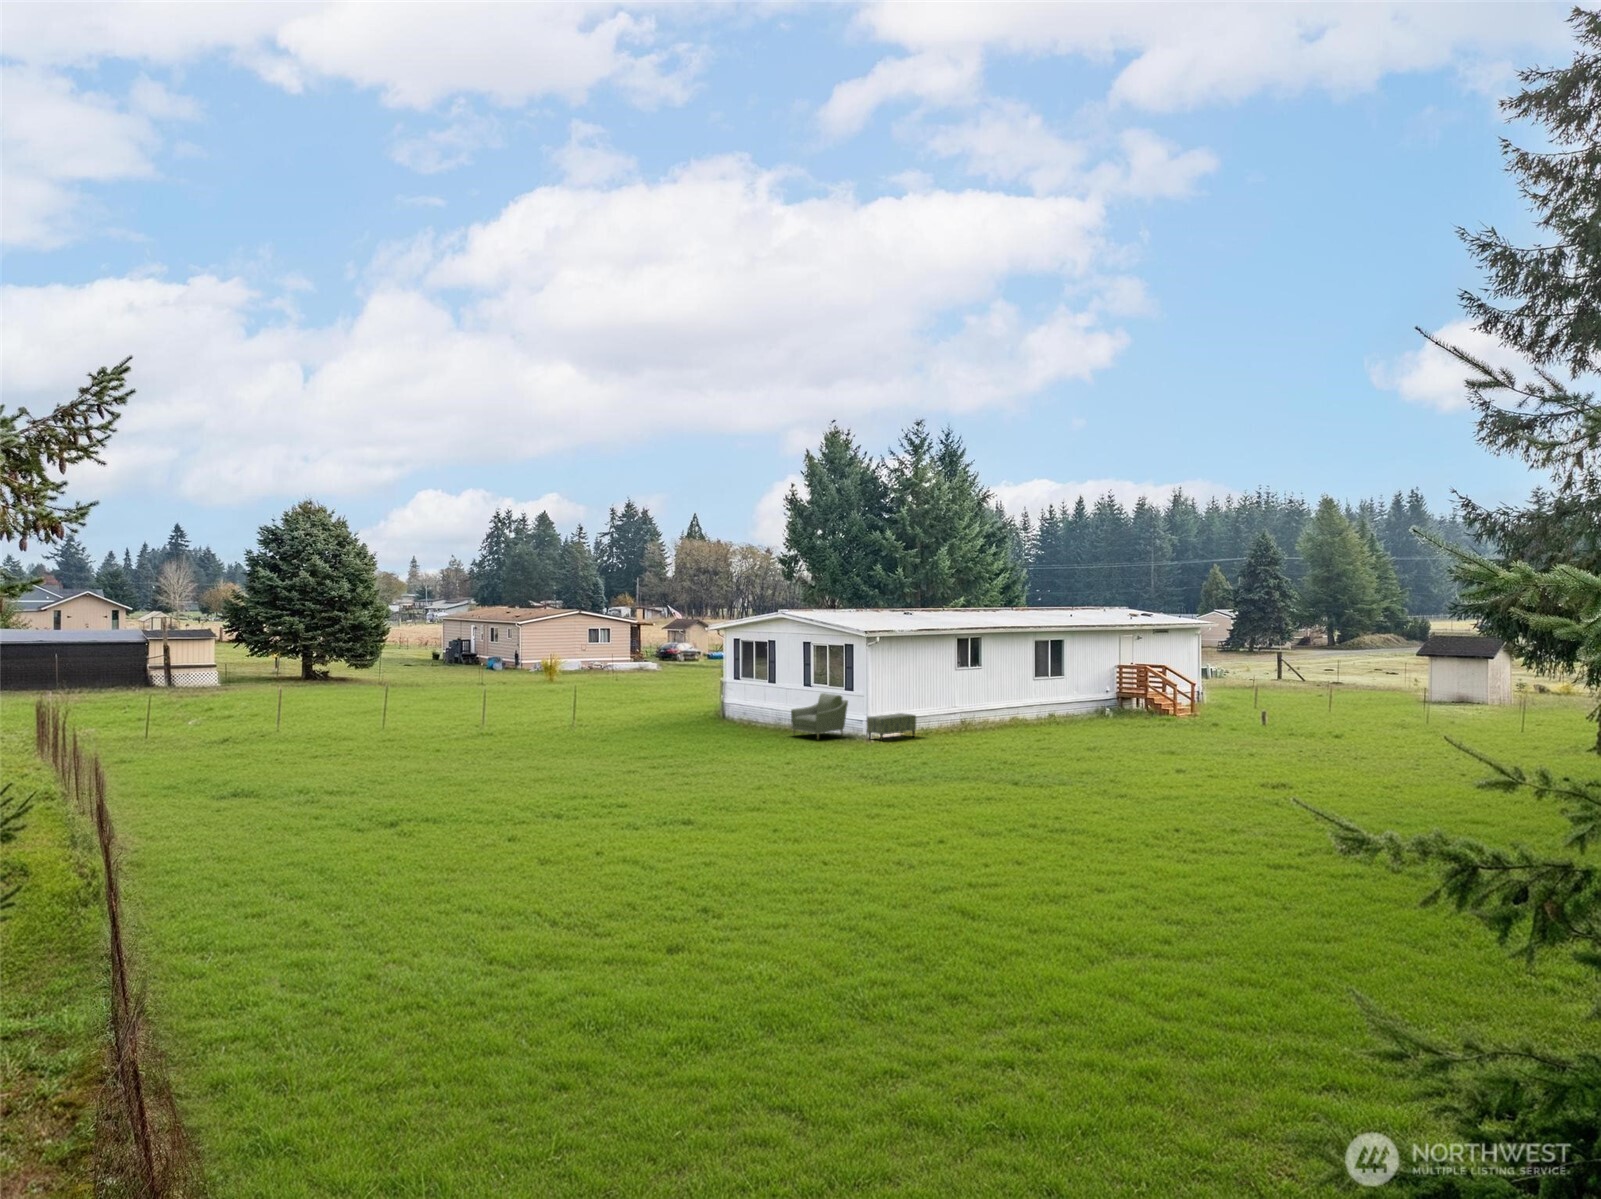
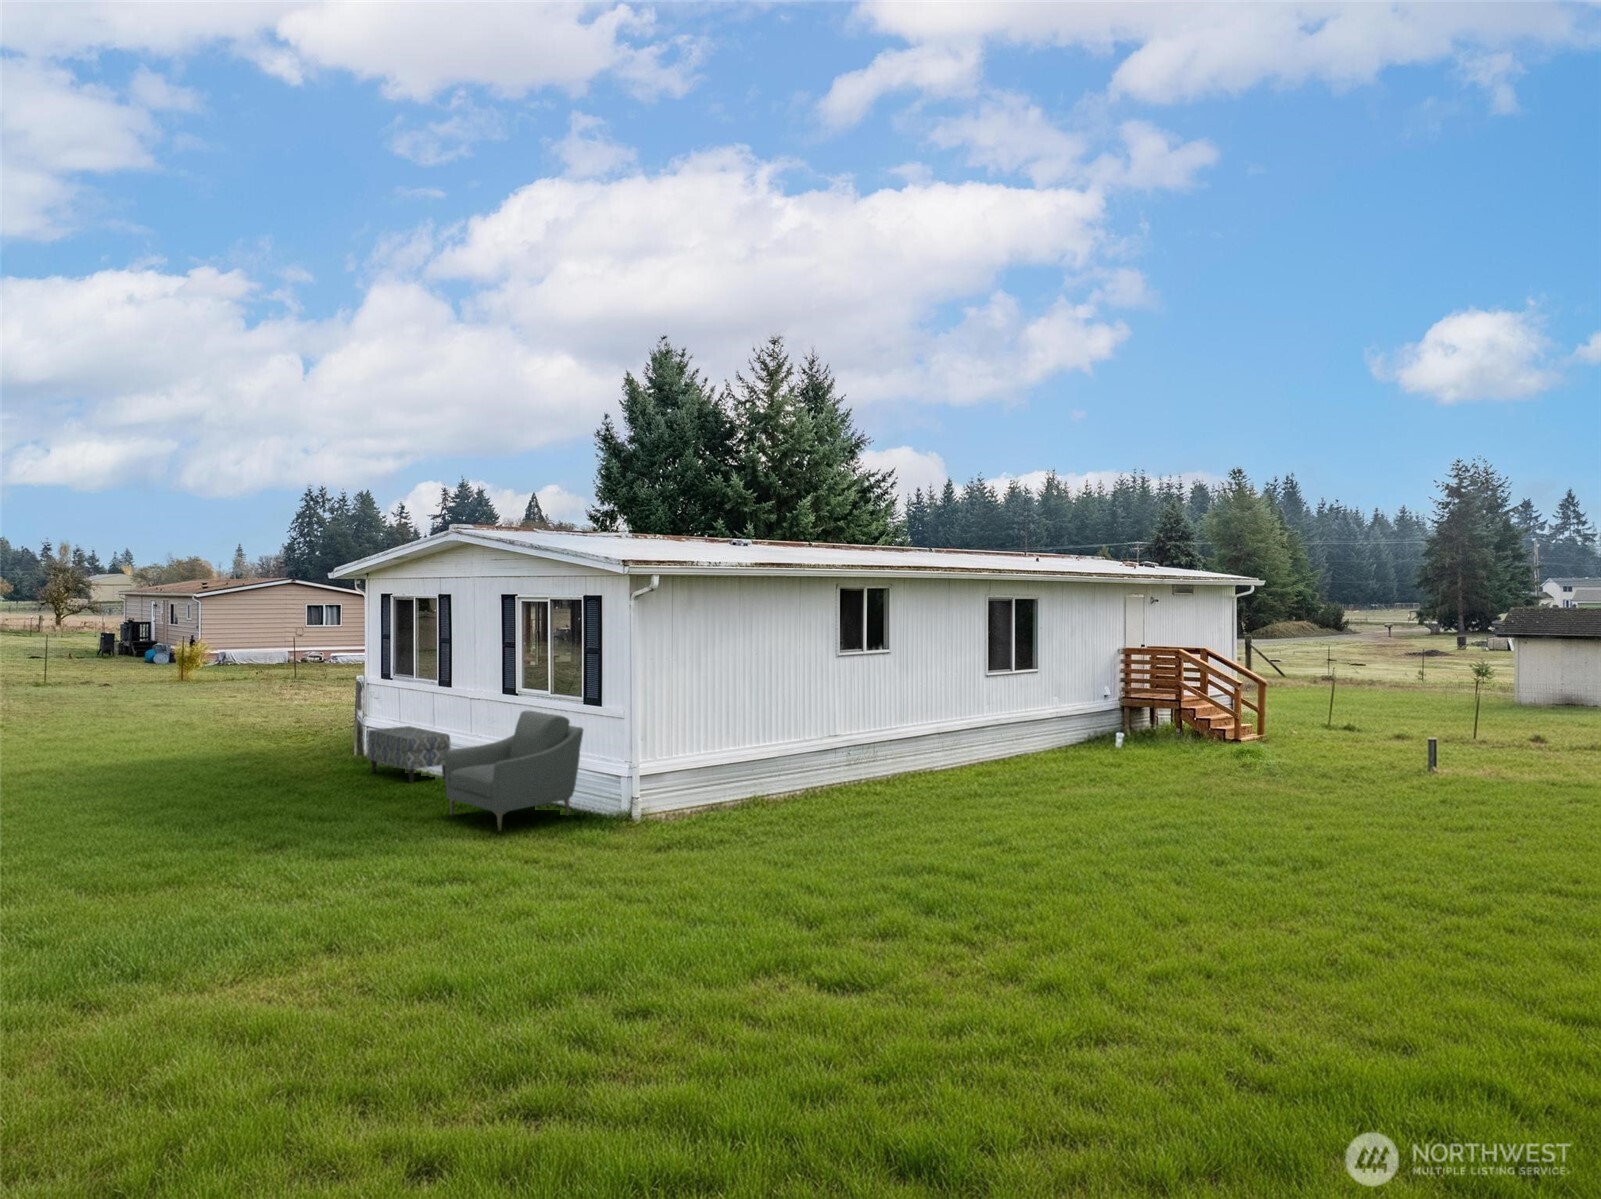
bench: present [867,713,916,740] -> present [368,726,451,783]

